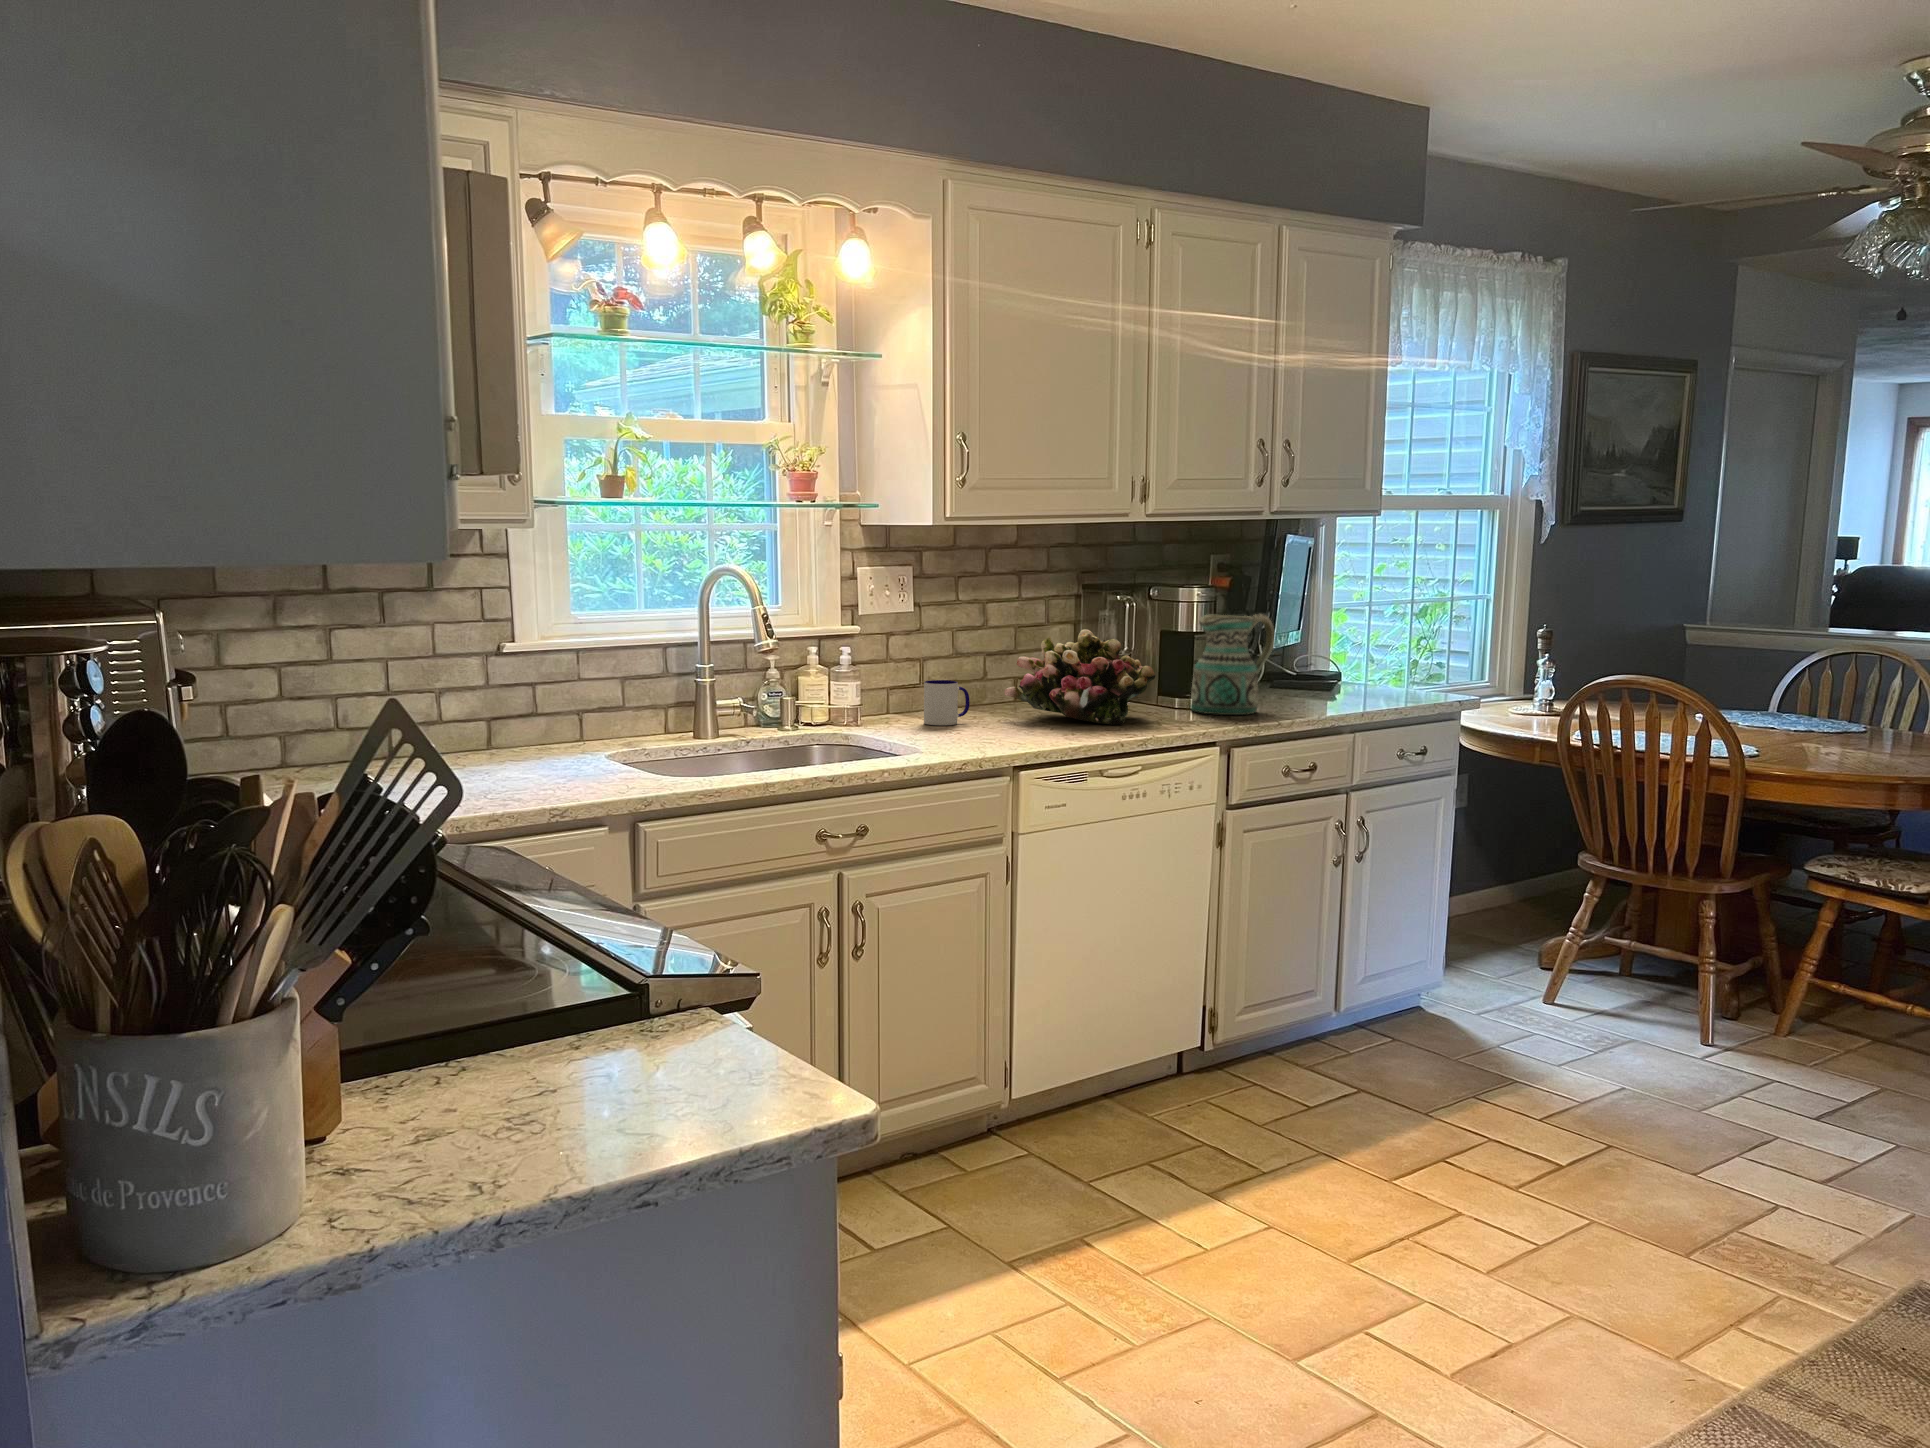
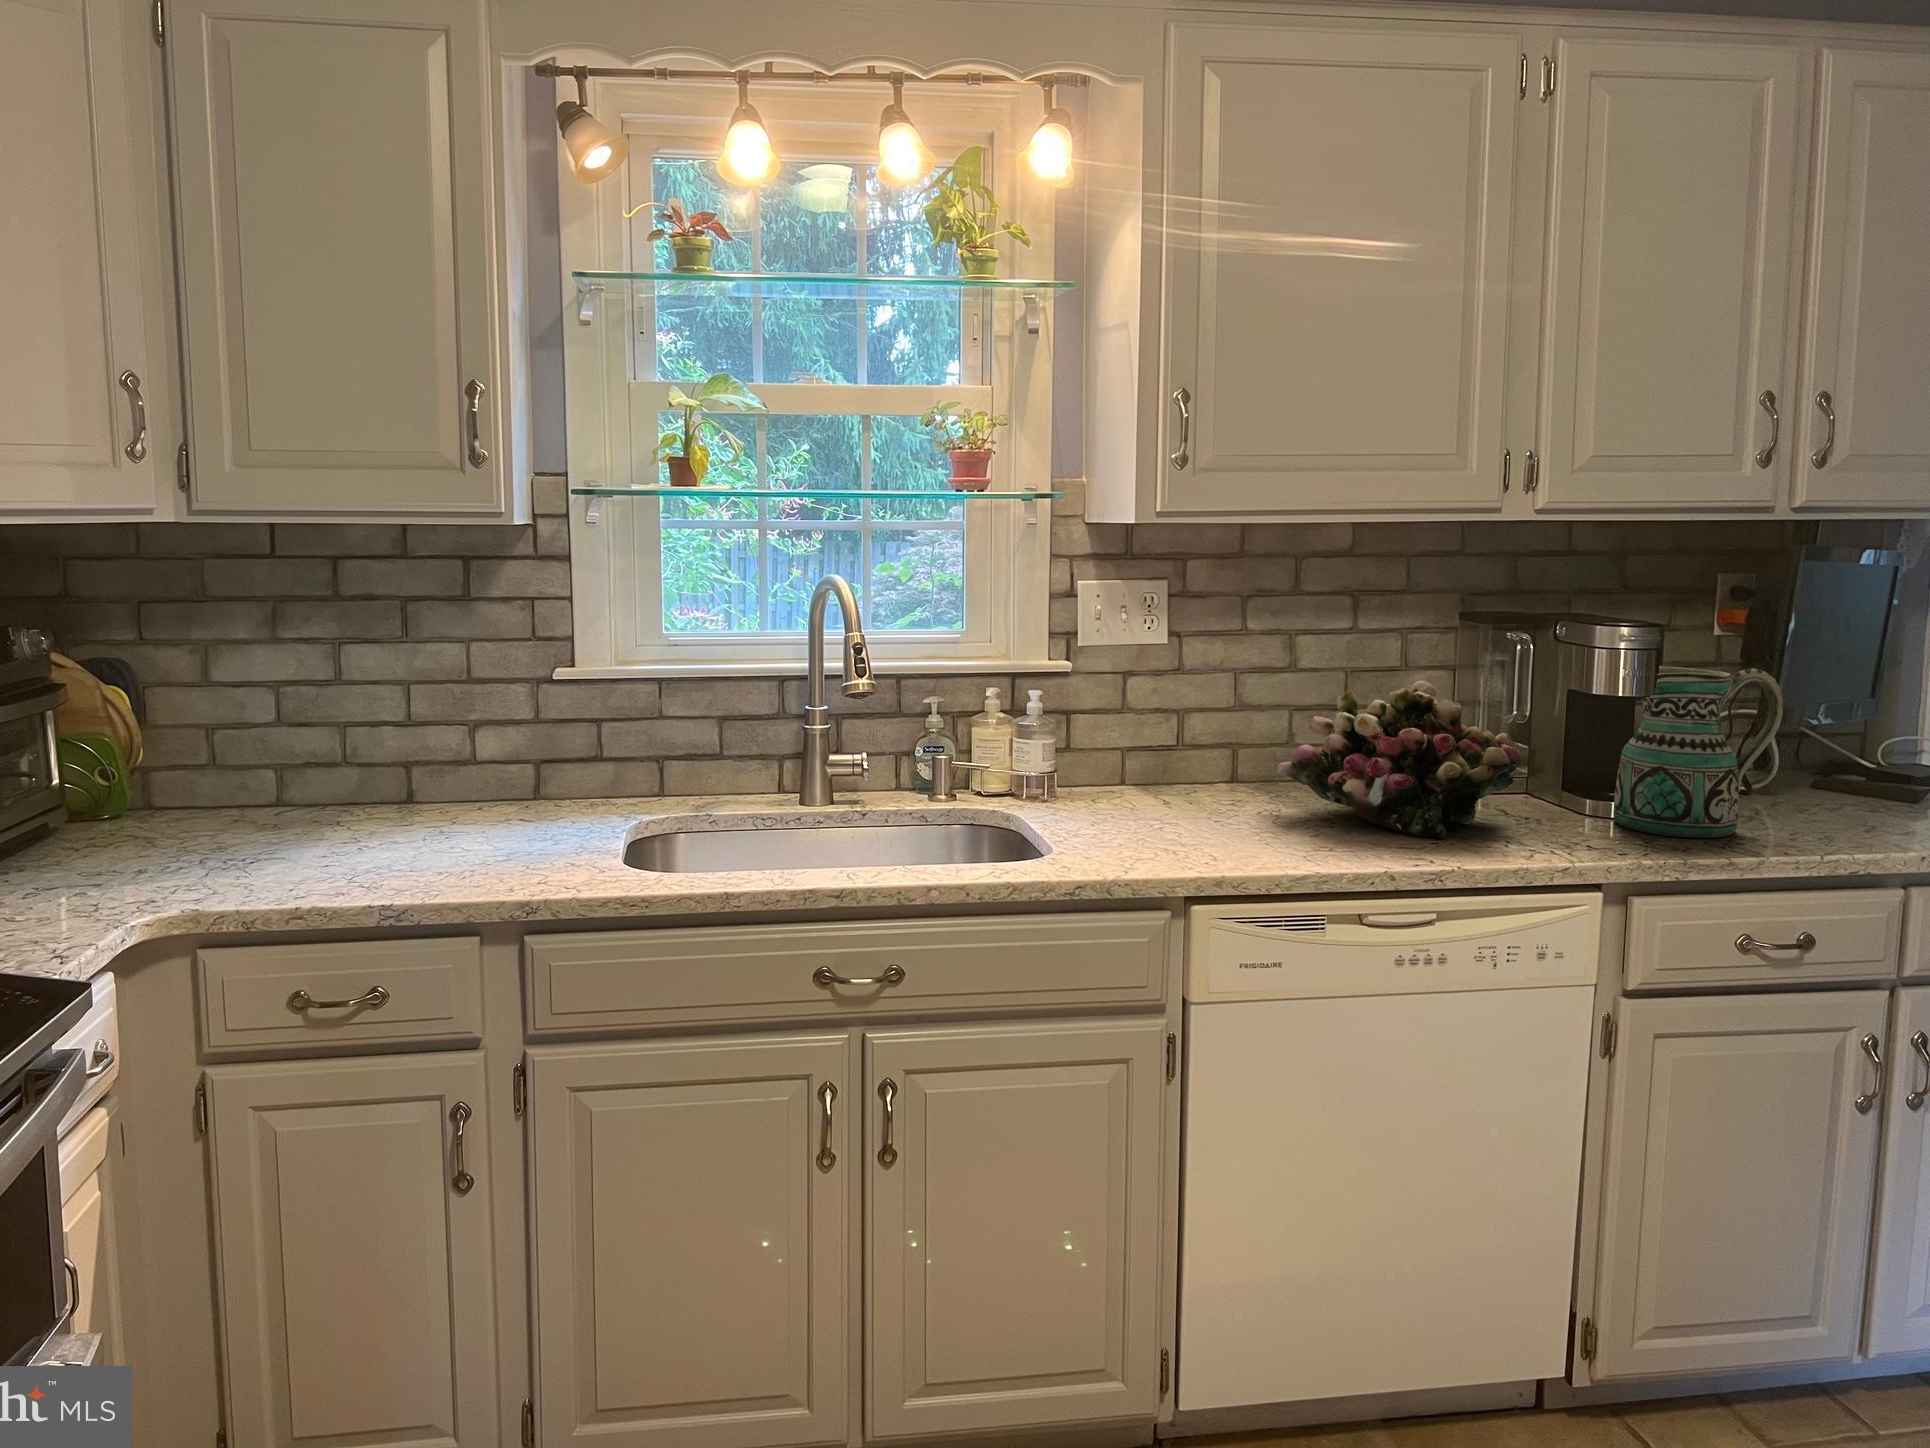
mug: present [924,680,970,725] -> none [1142,744,1213,812]

